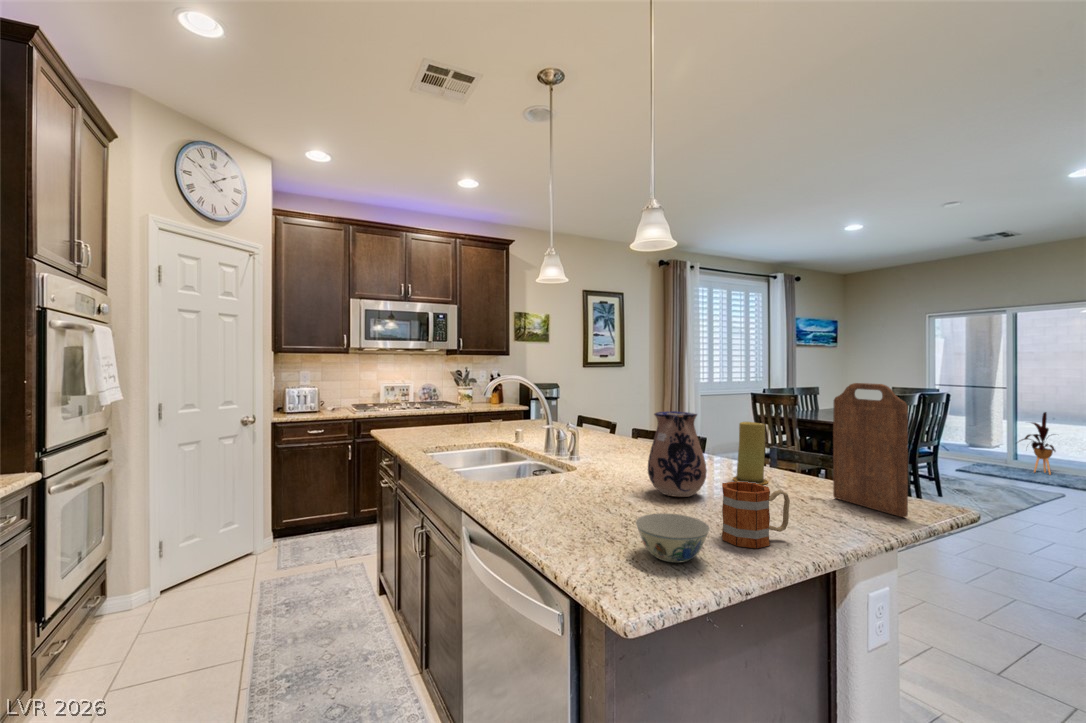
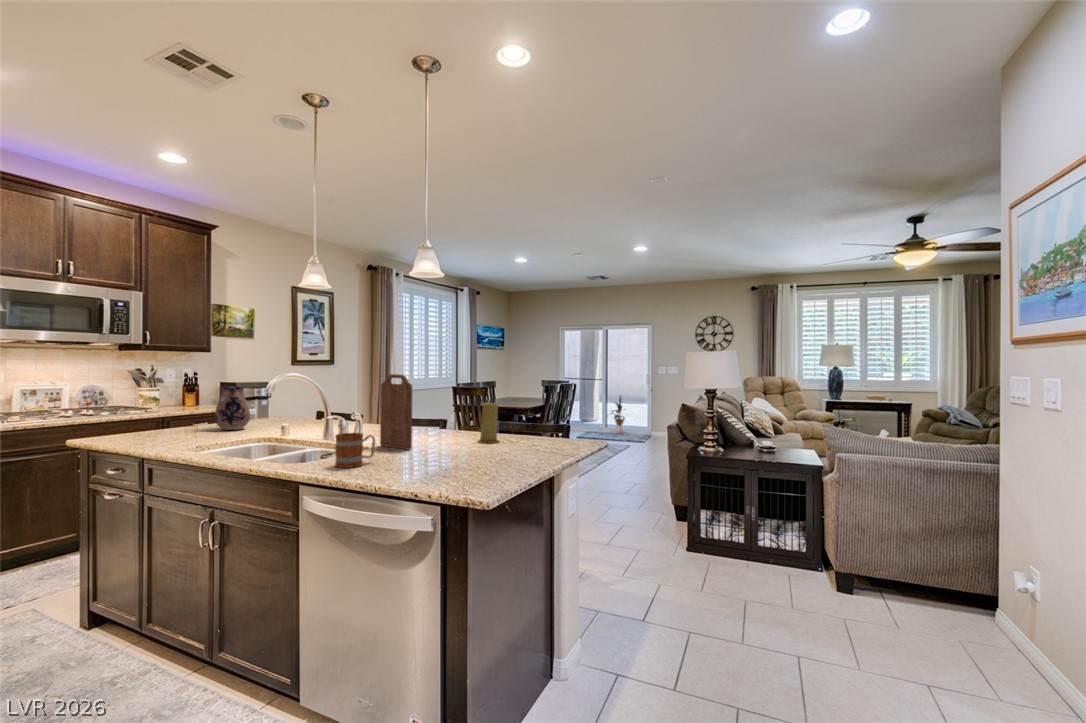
cutting board: present [833,383,908,517] -> present [380,374,412,450]
ceramic pitcher: present [648,411,707,497] -> present [215,386,250,430]
mug: present [722,481,790,548] -> present [335,433,375,468]
bowl: present [636,513,710,563] -> none [456,454,497,478]

